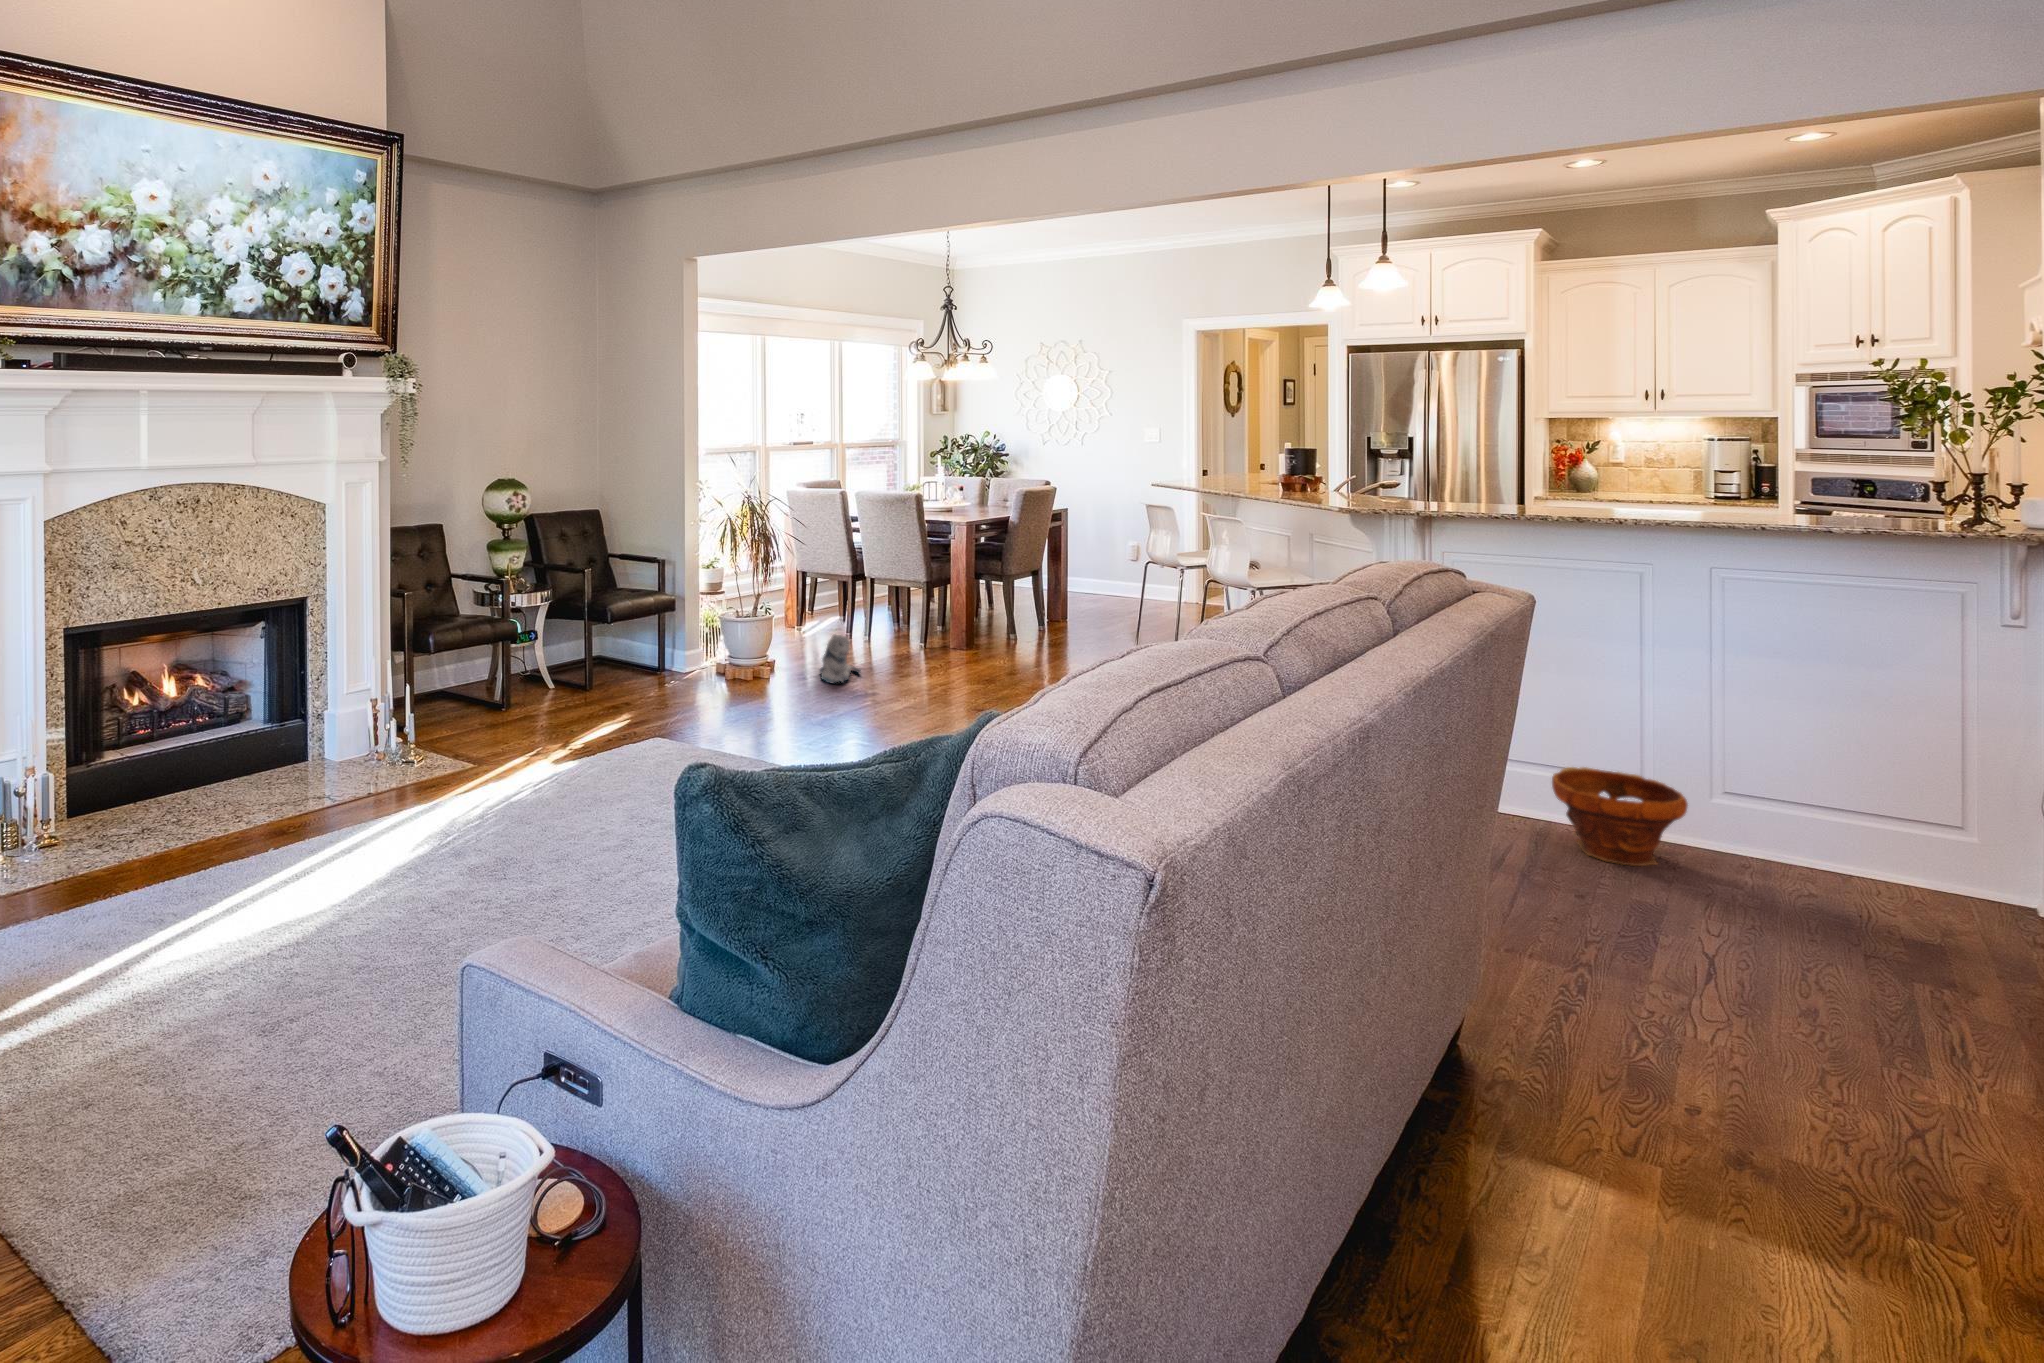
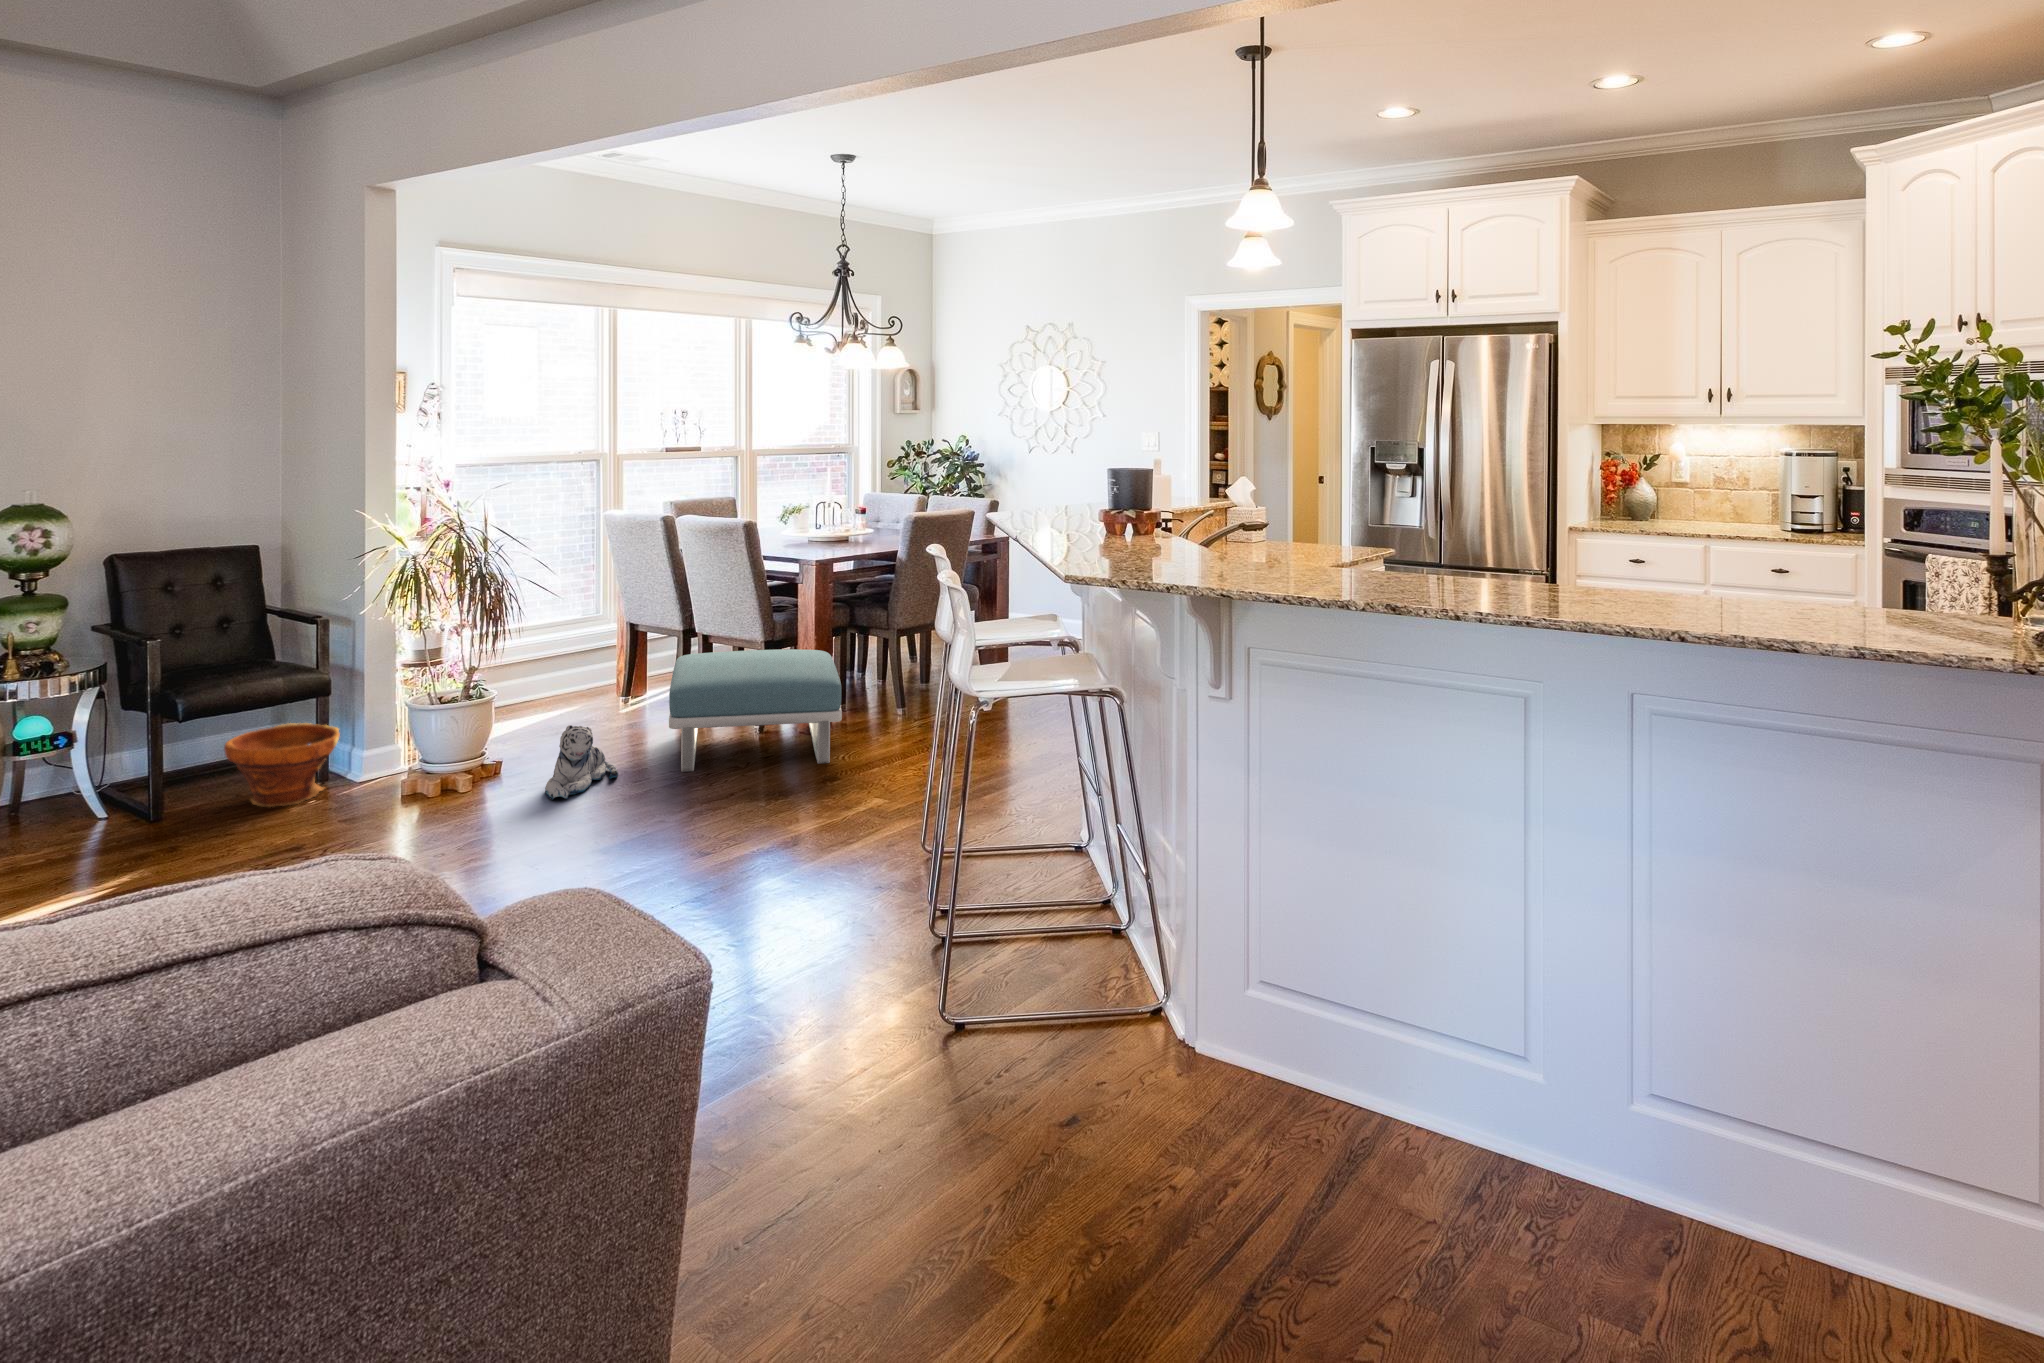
footstool: none [861,589,1006,670] -> present [669,649,842,772]
planter: present [1552,767,1688,866] -> present [224,723,339,807]

